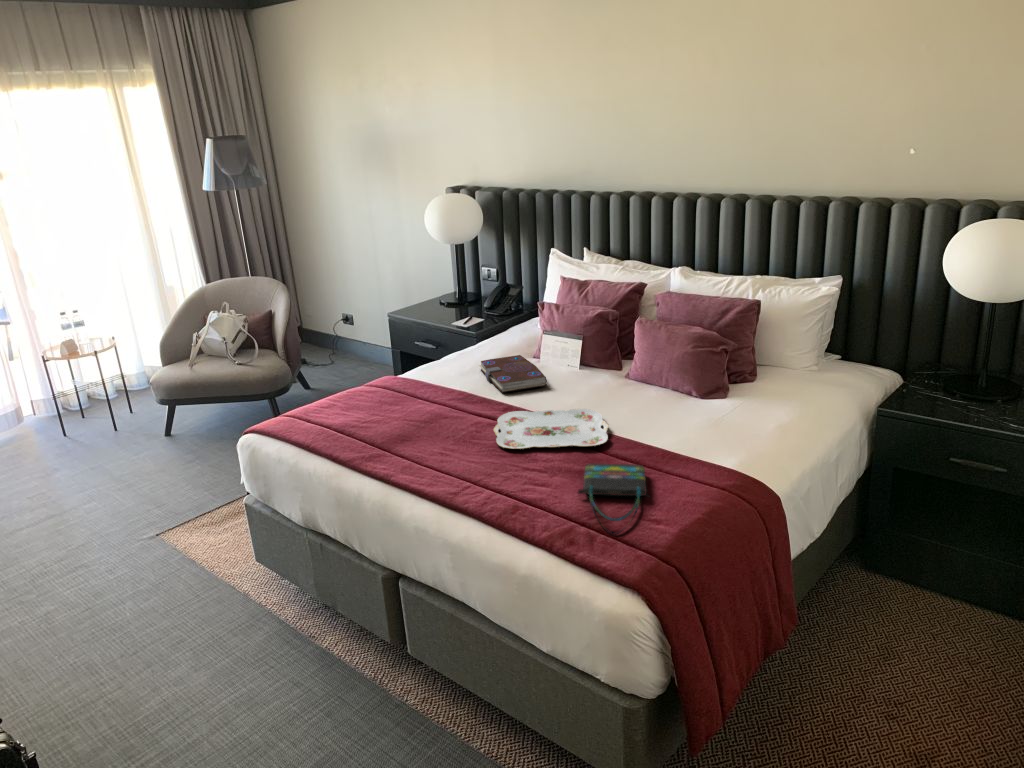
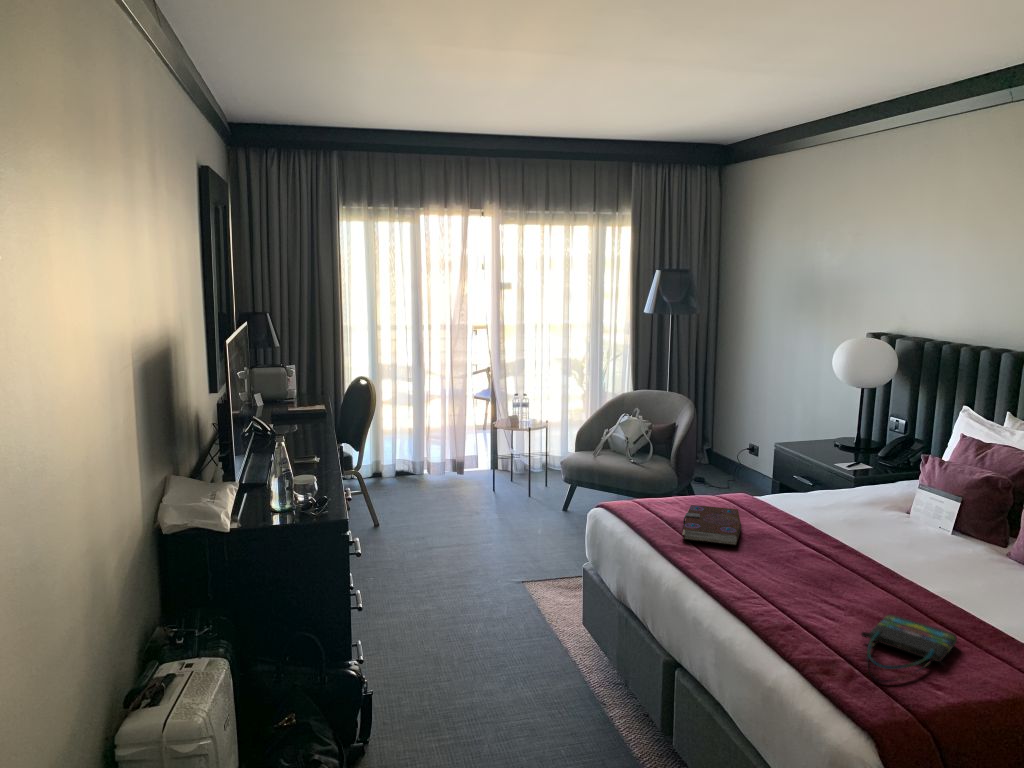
book: present [479,355,547,393] -> present [683,505,741,546]
serving tray: present [494,409,608,449] -> none [807,550,944,604]

